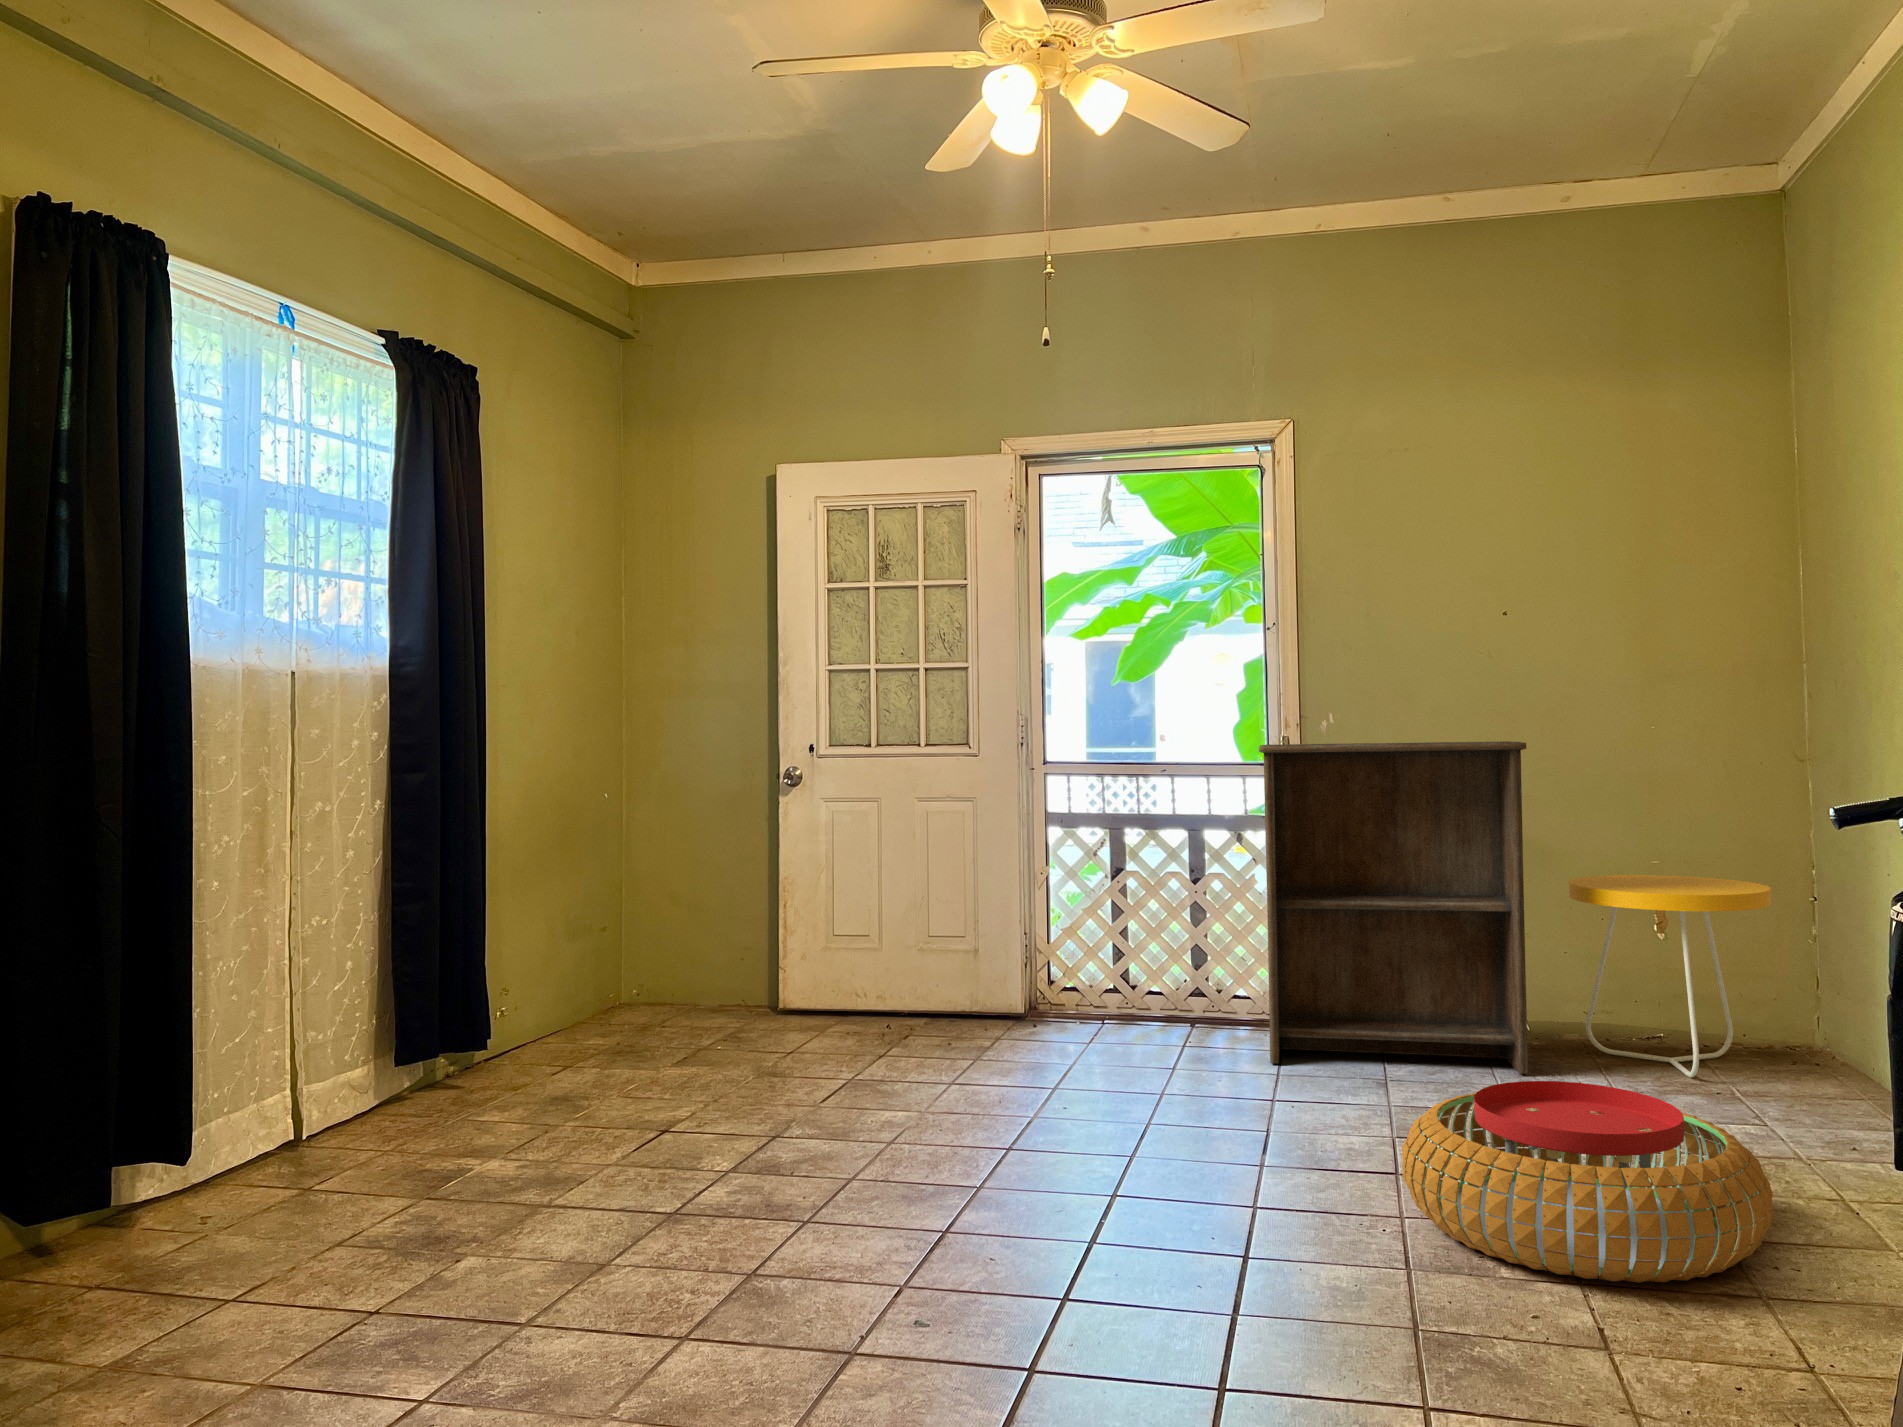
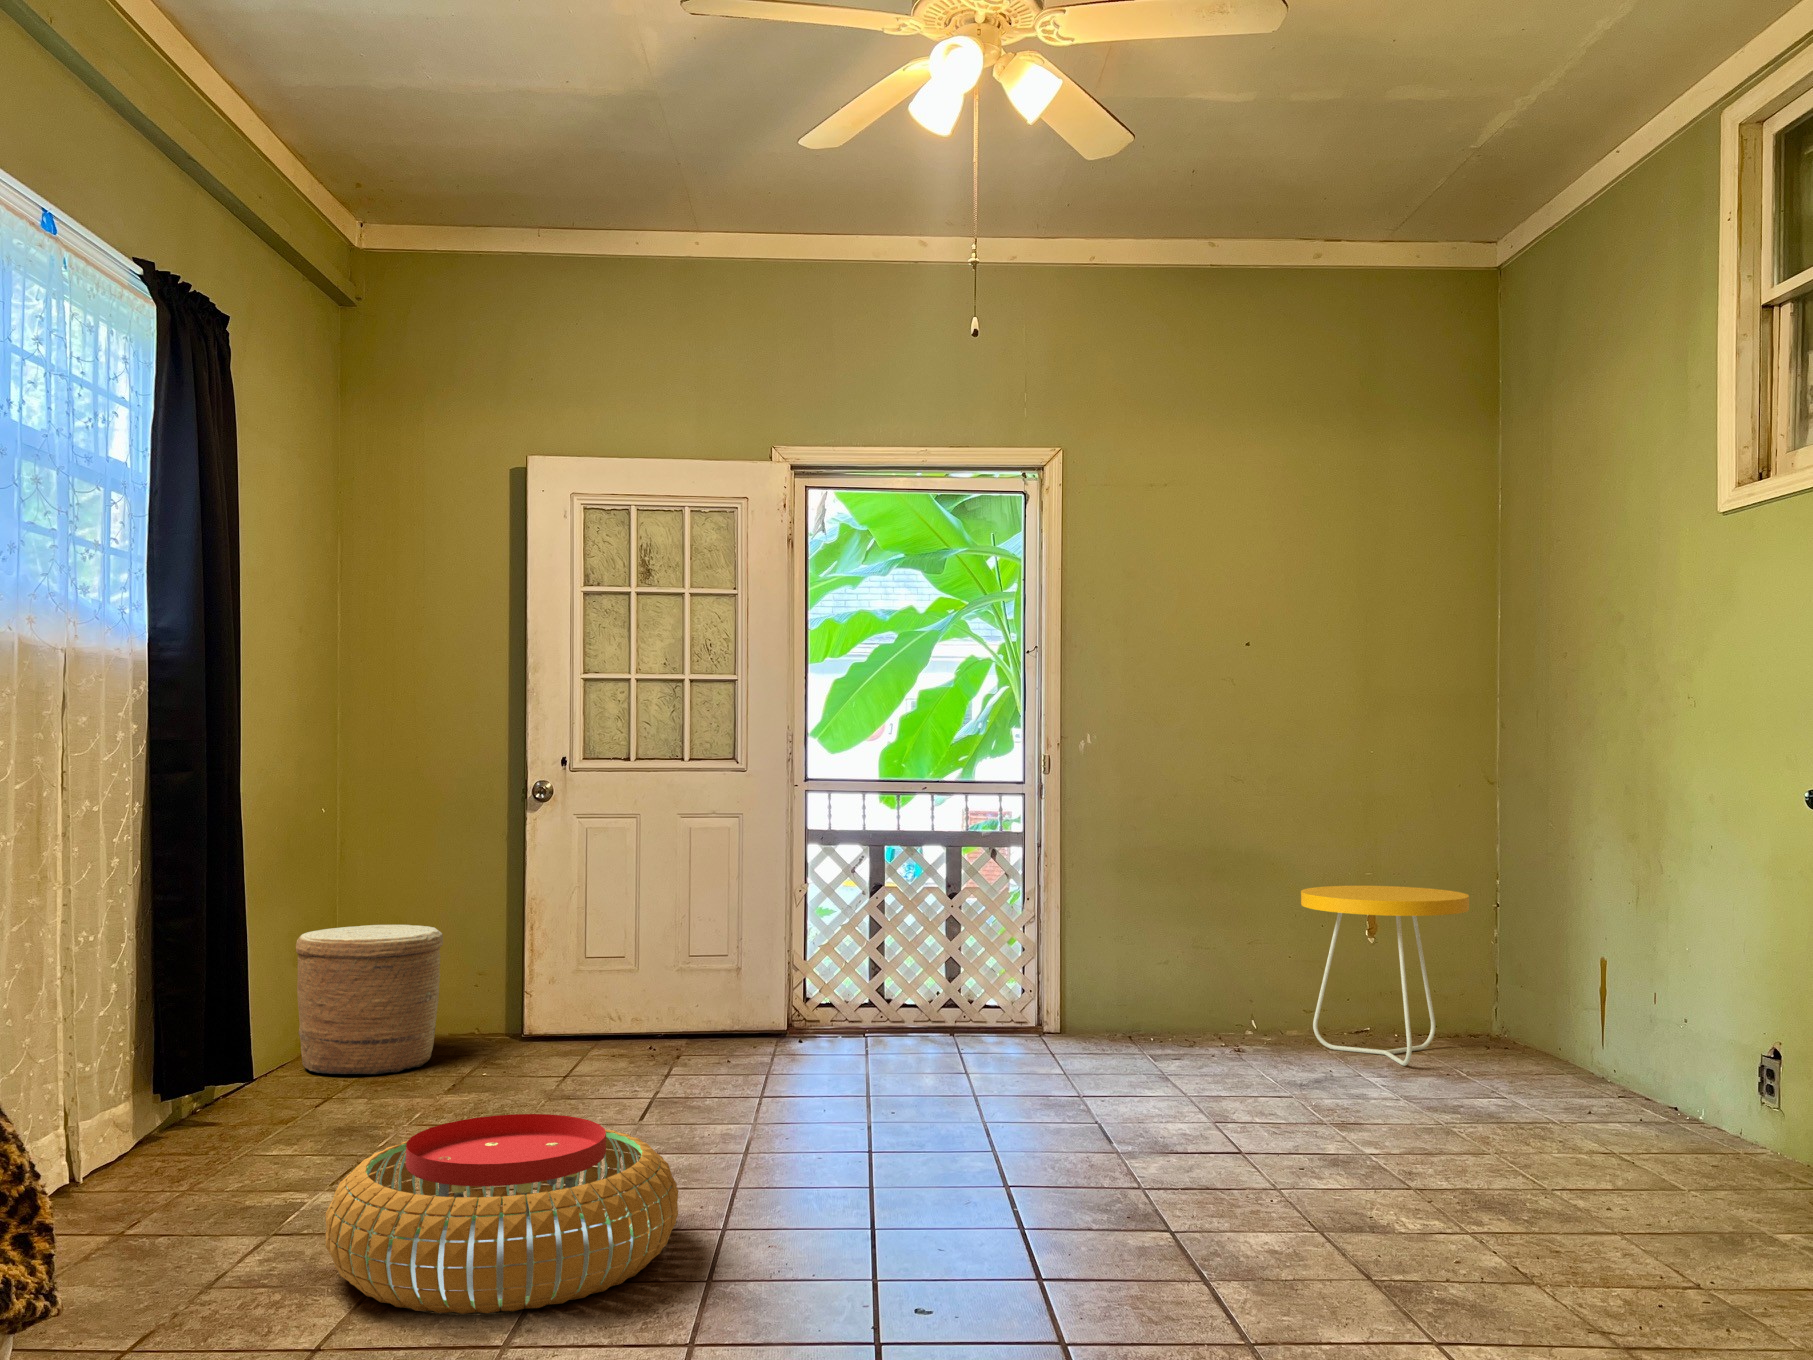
bookshelf: present [1259,741,1528,1074] -> none [1028,762,1271,1068]
woven basket: none [560,906,694,1047] -> present [296,925,443,1074]
pouf: present [1402,1081,1773,1283] -> present [325,1114,679,1314]

